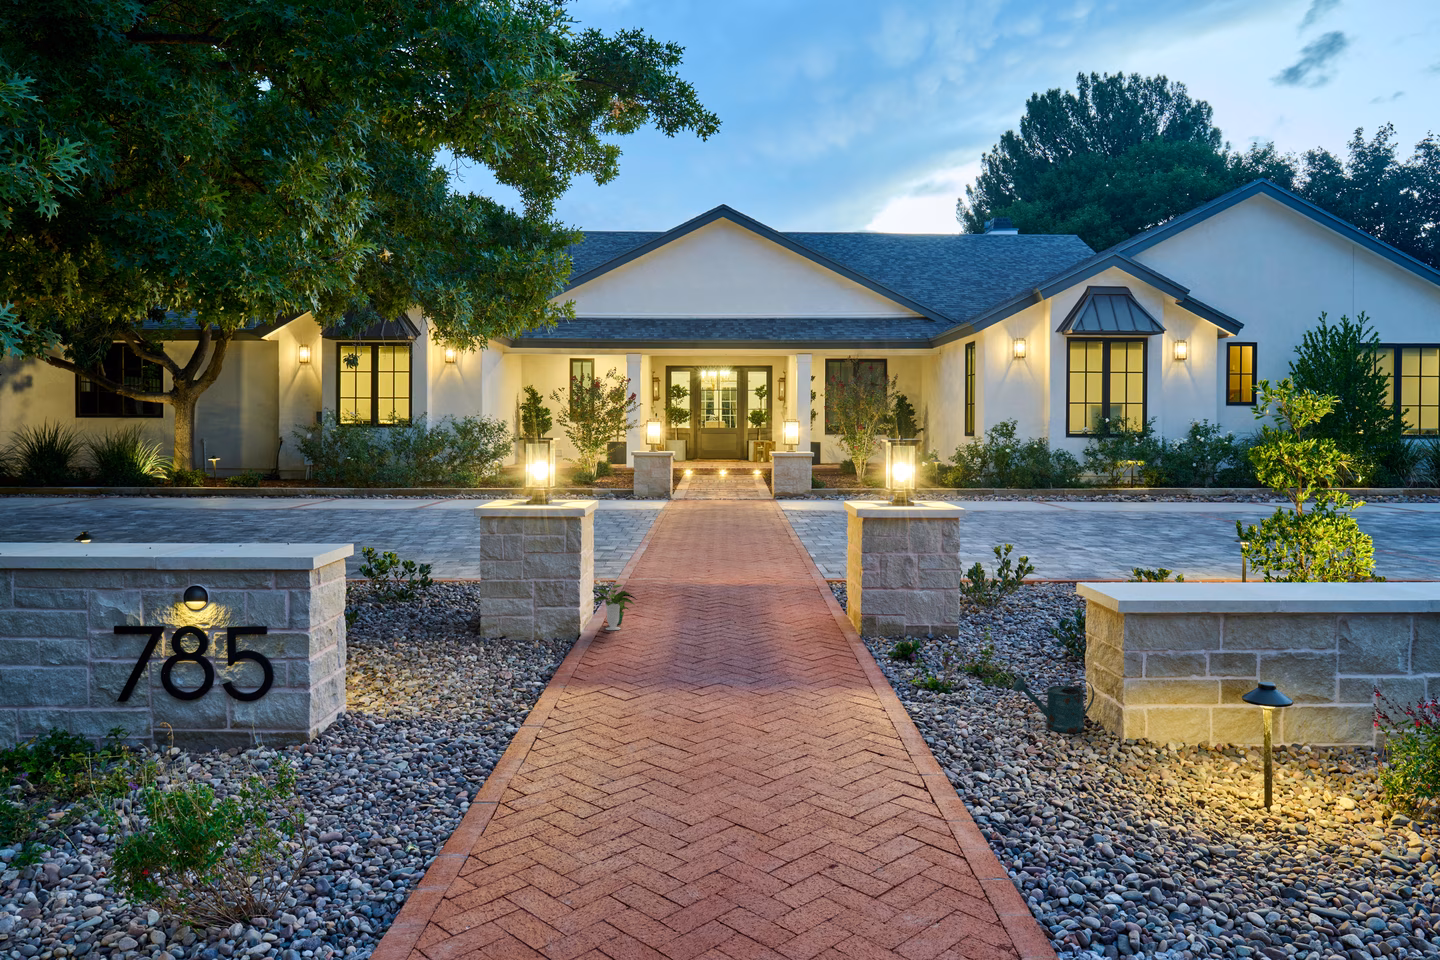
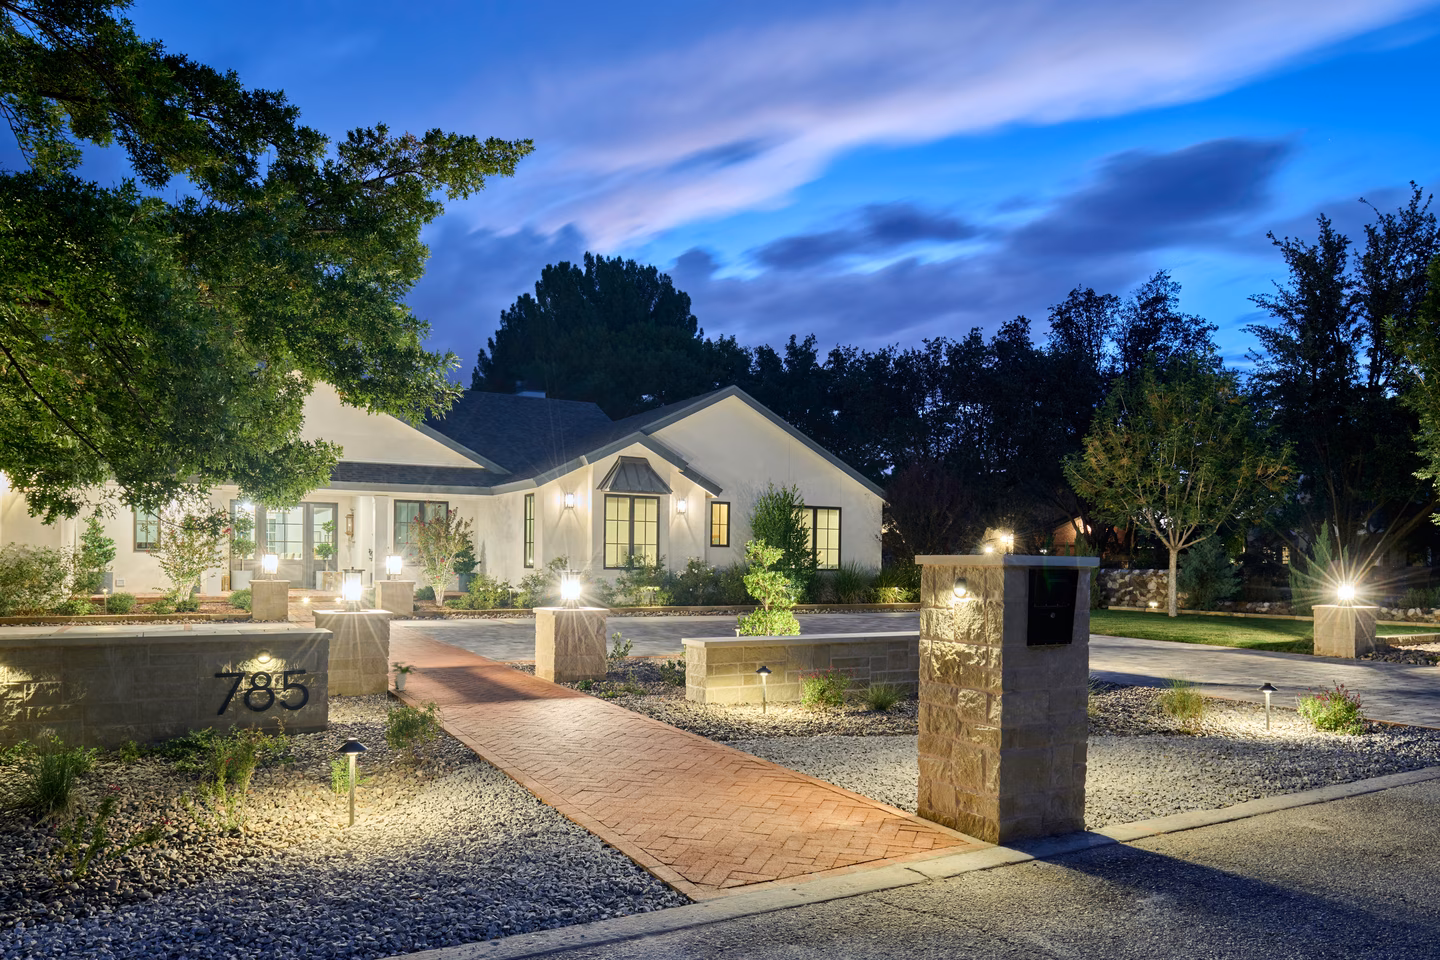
watering can: present [1013,678,1094,733] -> none [659,683,694,707]

